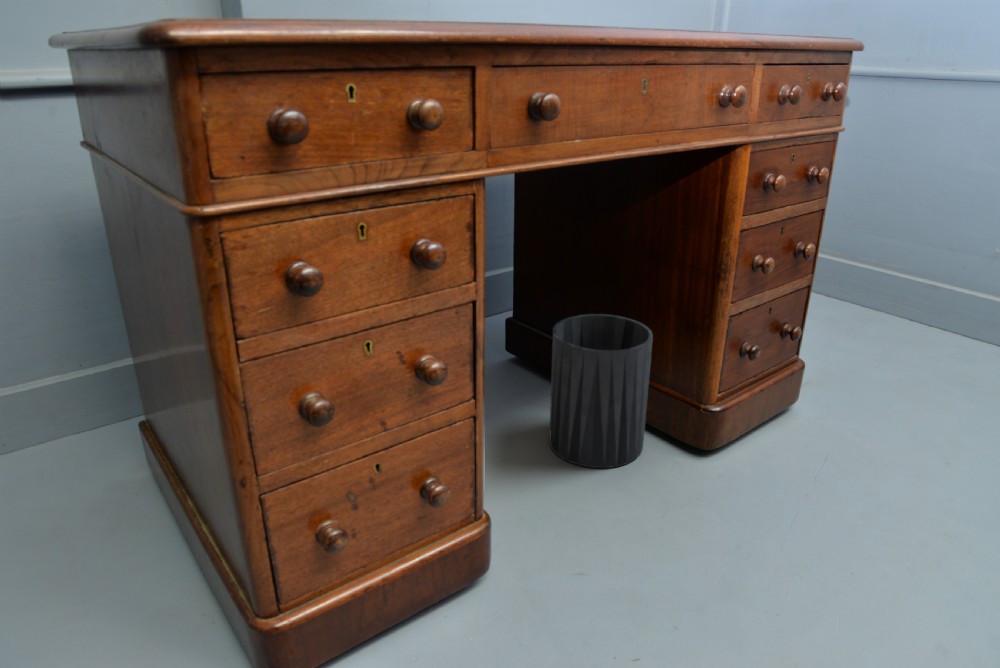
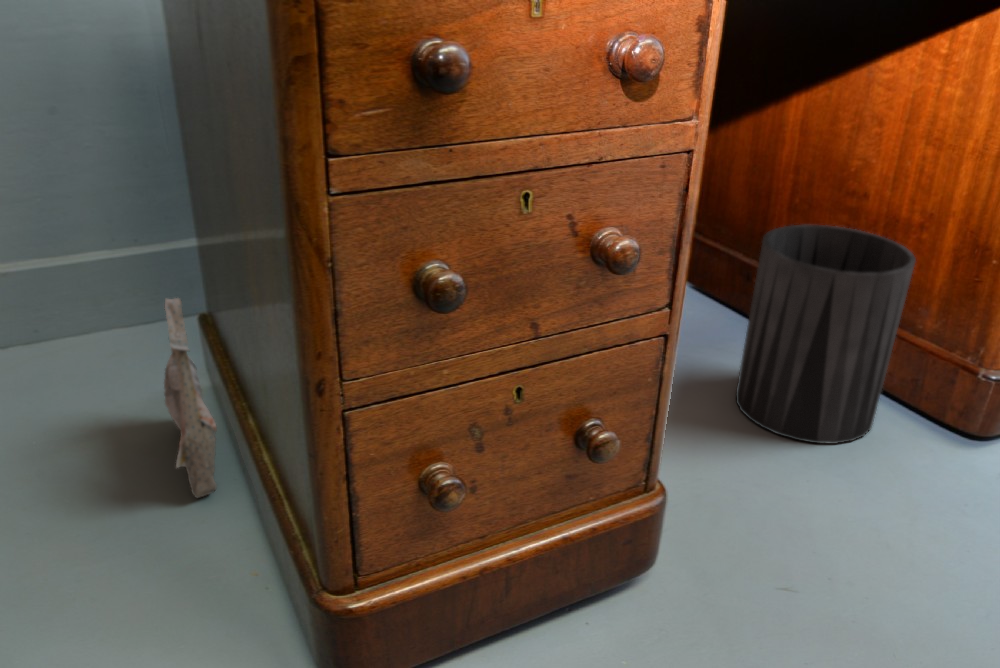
bag: none [116,418,166,566] -> present [164,298,217,498]

